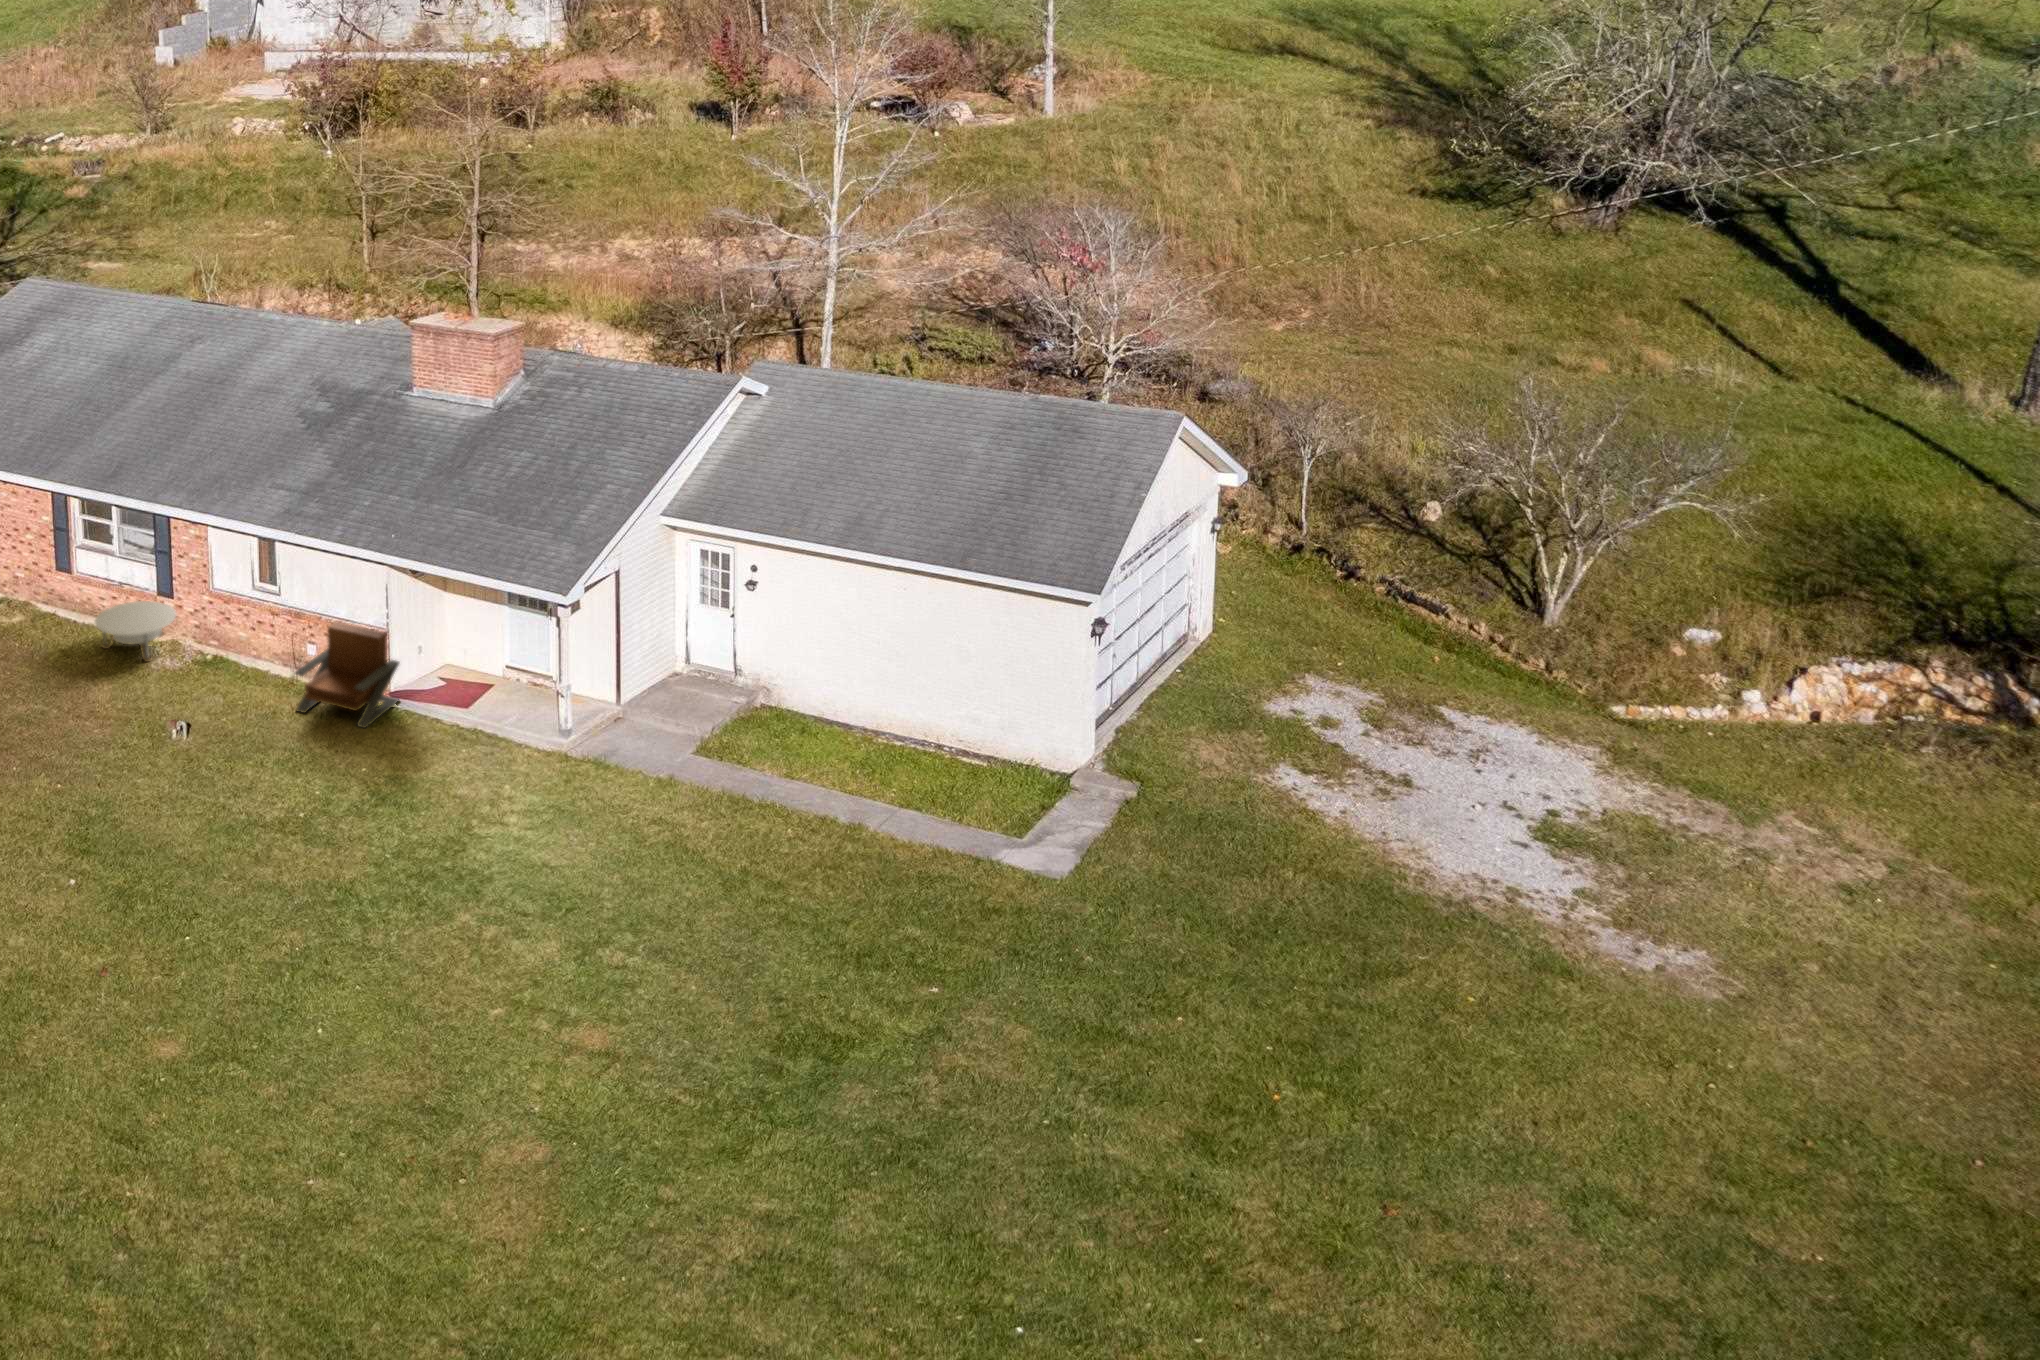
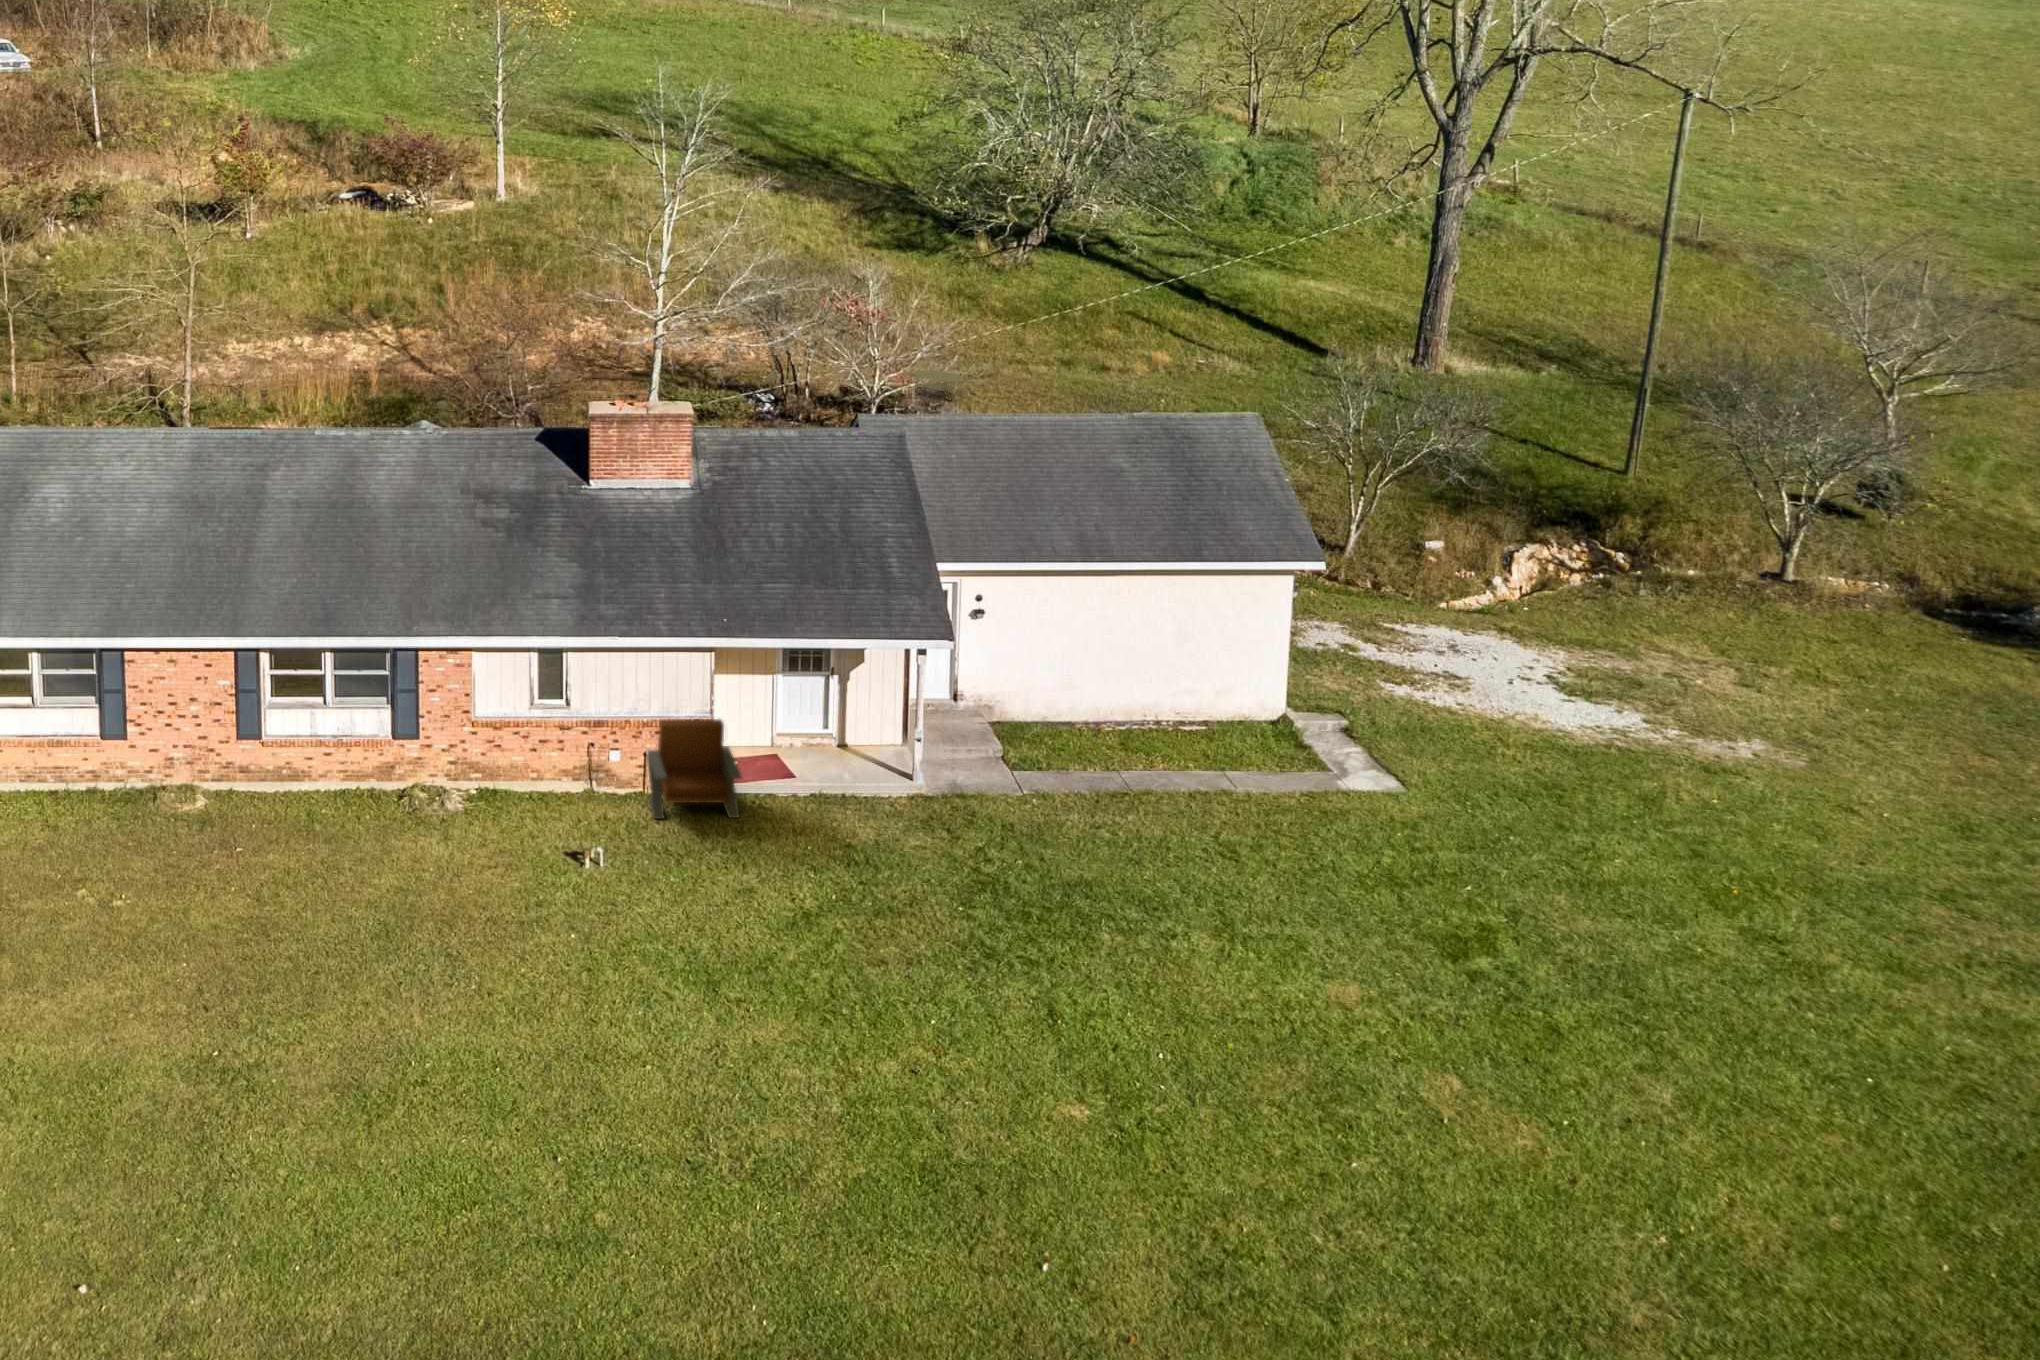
round table: present [95,601,176,662] -> present [915,370,963,400]

